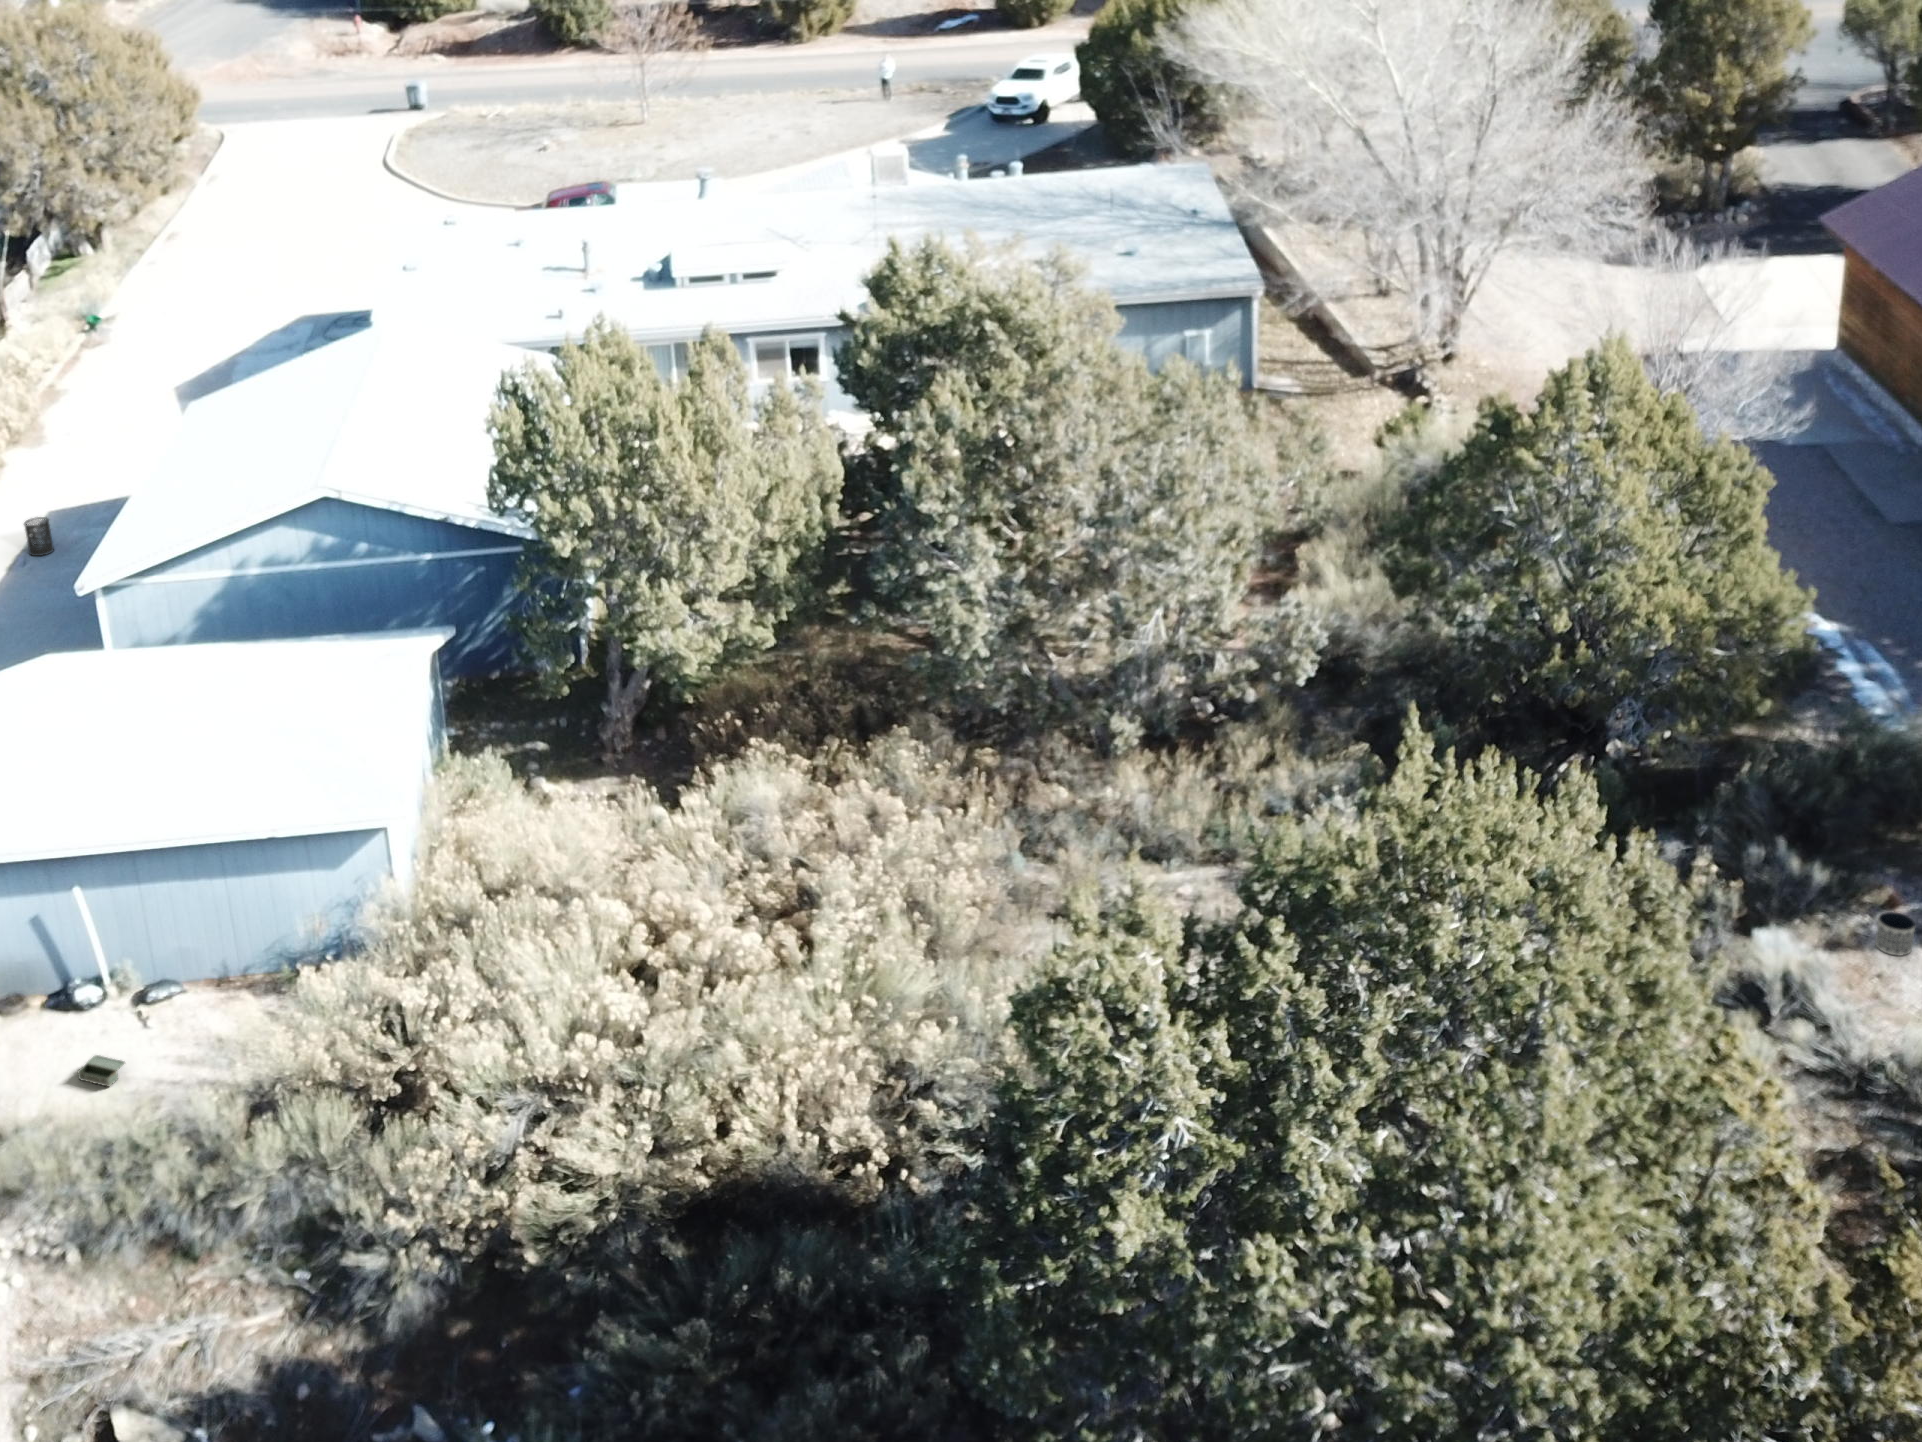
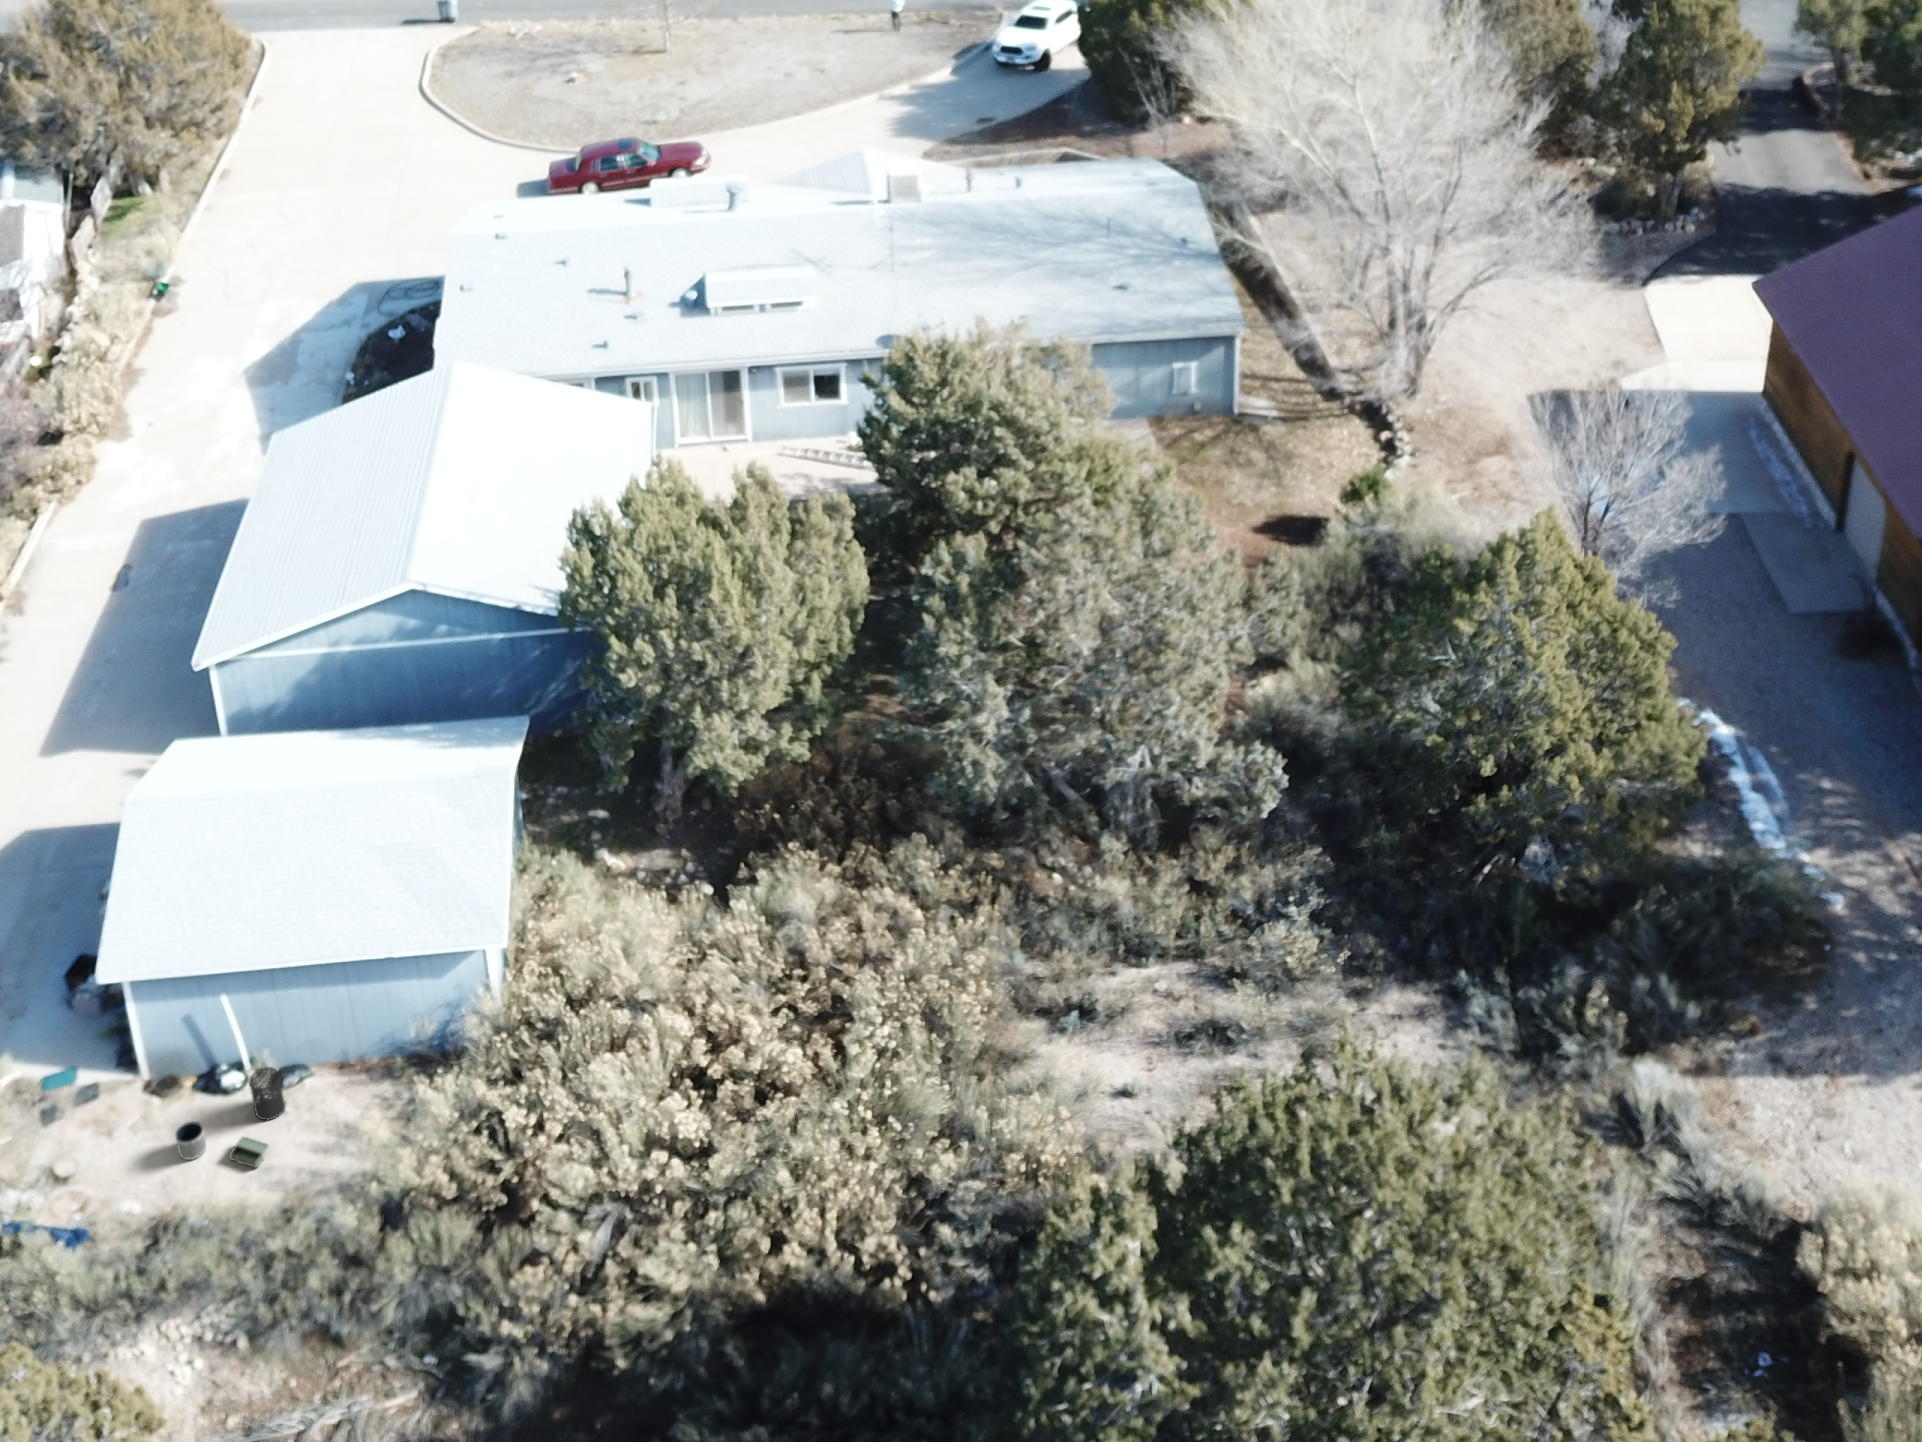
trash can: present [24,517,54,556] -> present [249,1067,285,1120]
planter: present [1875,912,1915,956] -> present [176,1122,207,1160]

